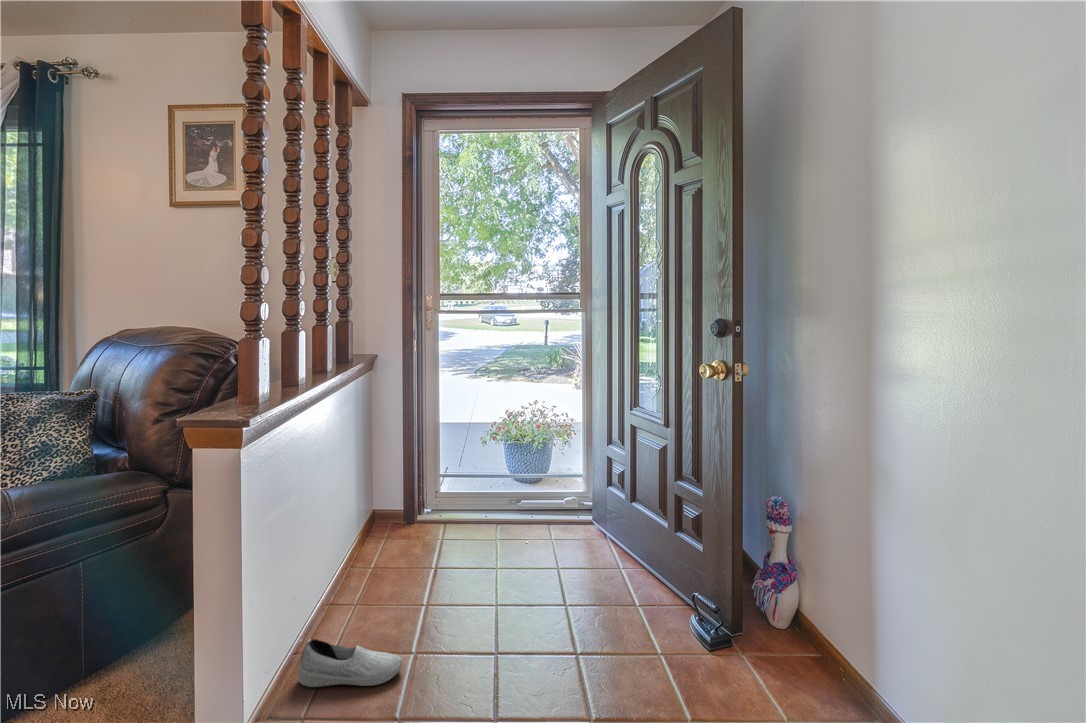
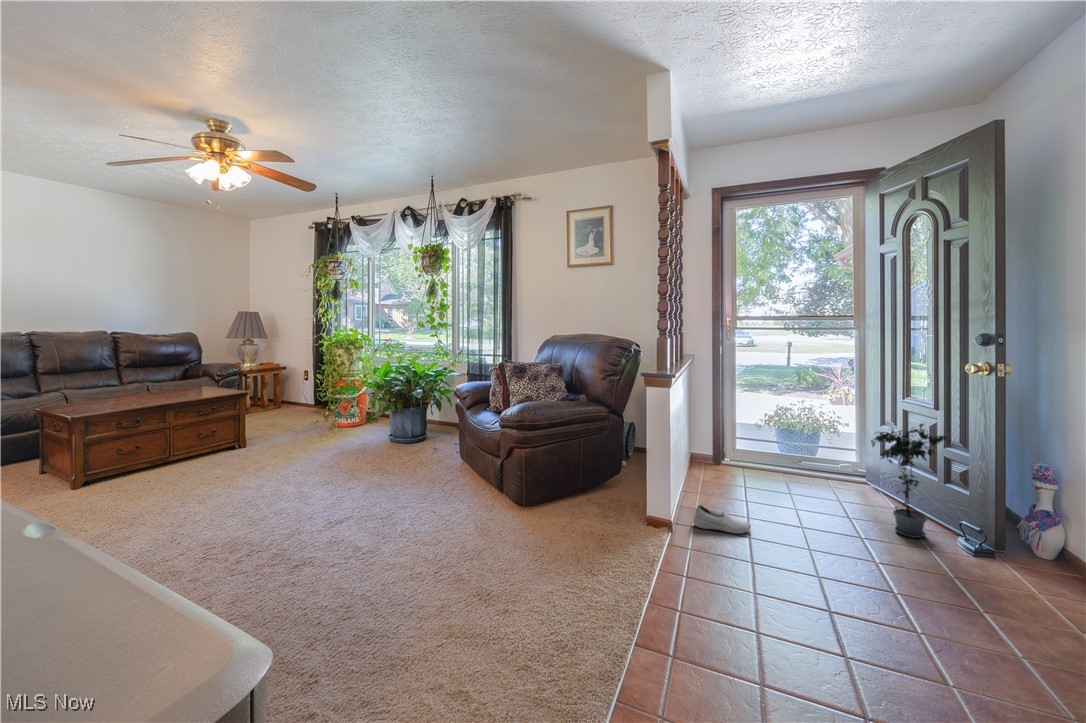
potted plant: none [585,453,685,622] -> present [871,424,950,538]

